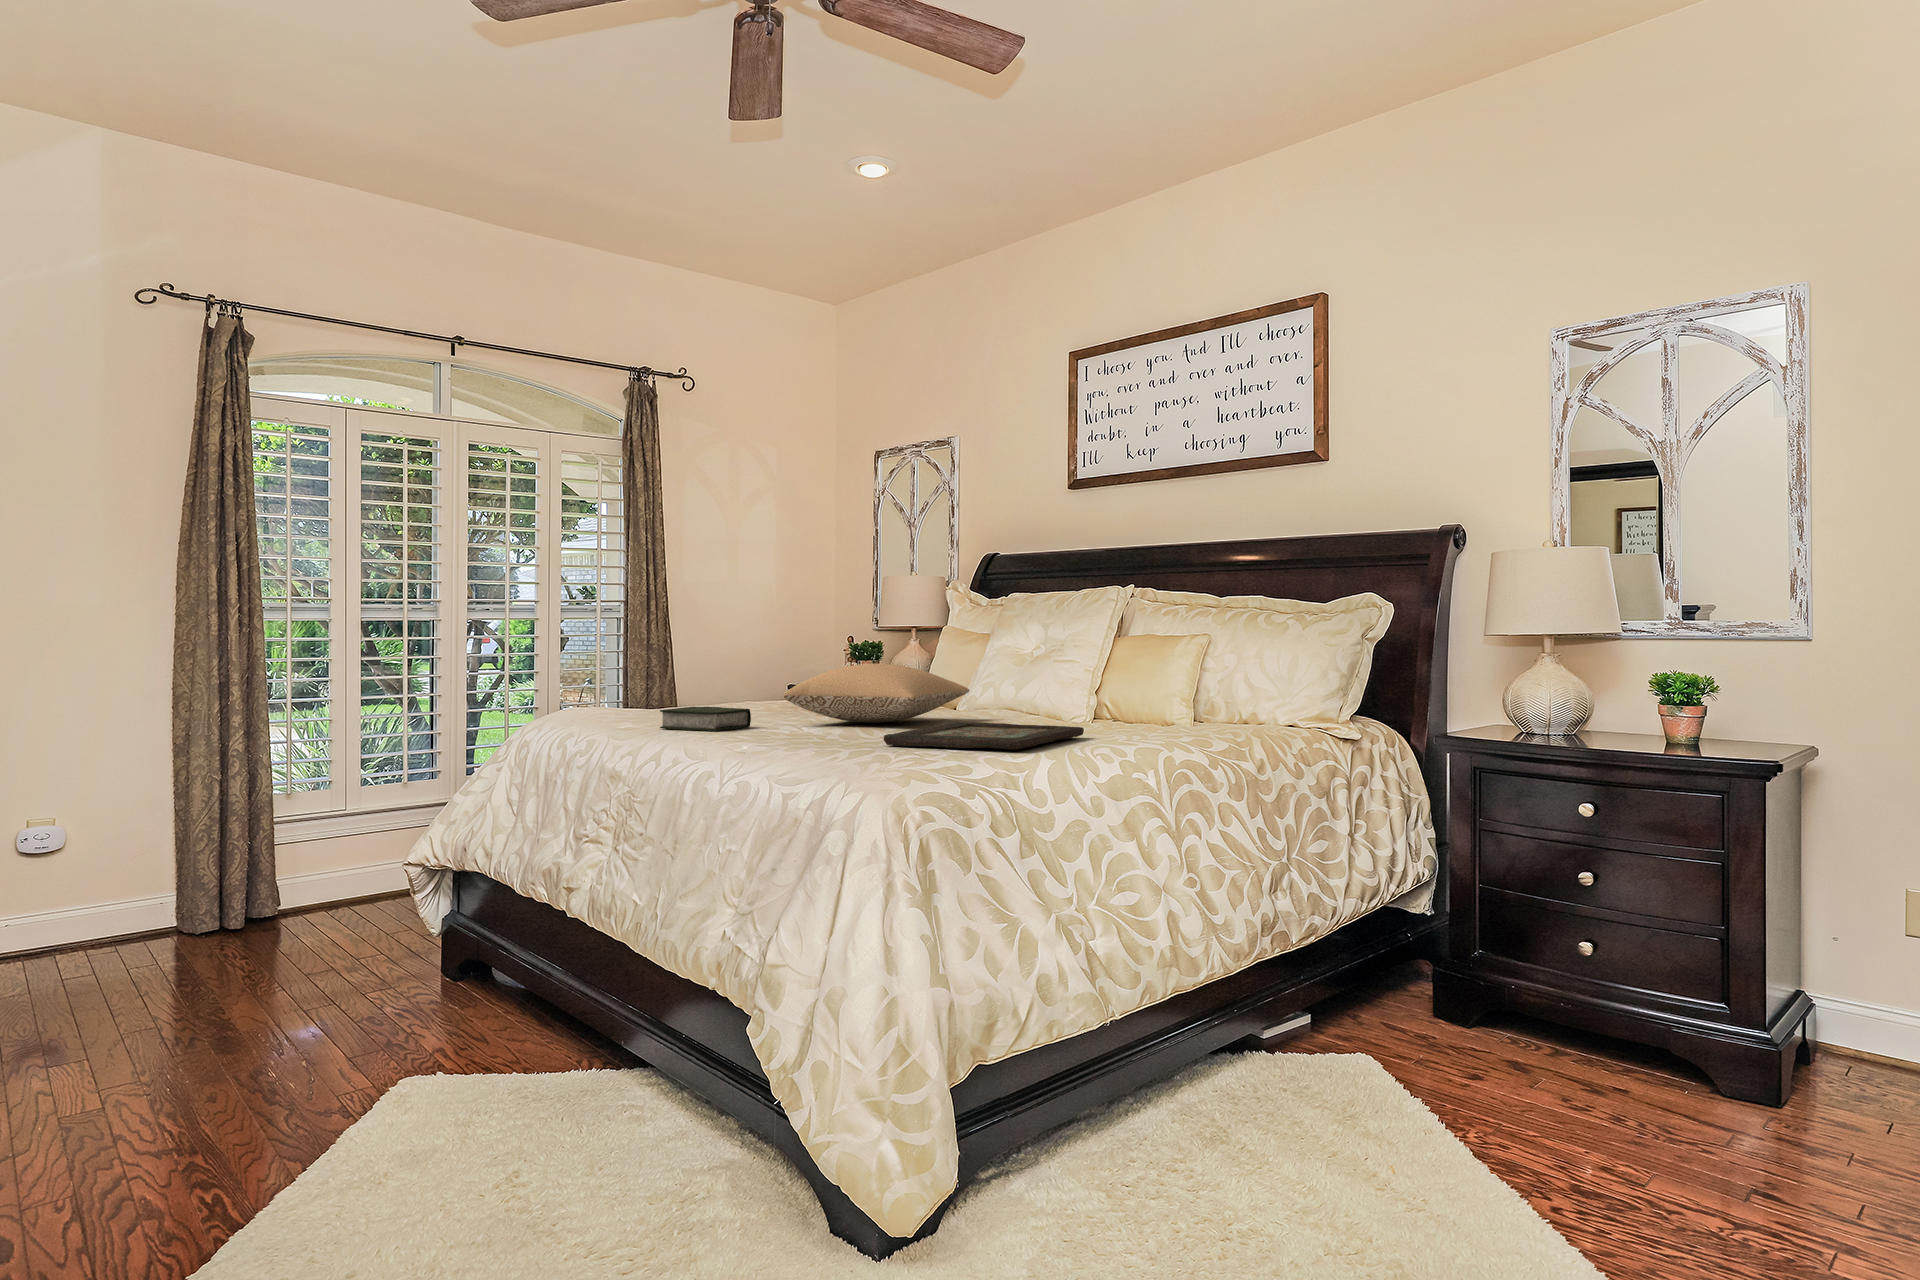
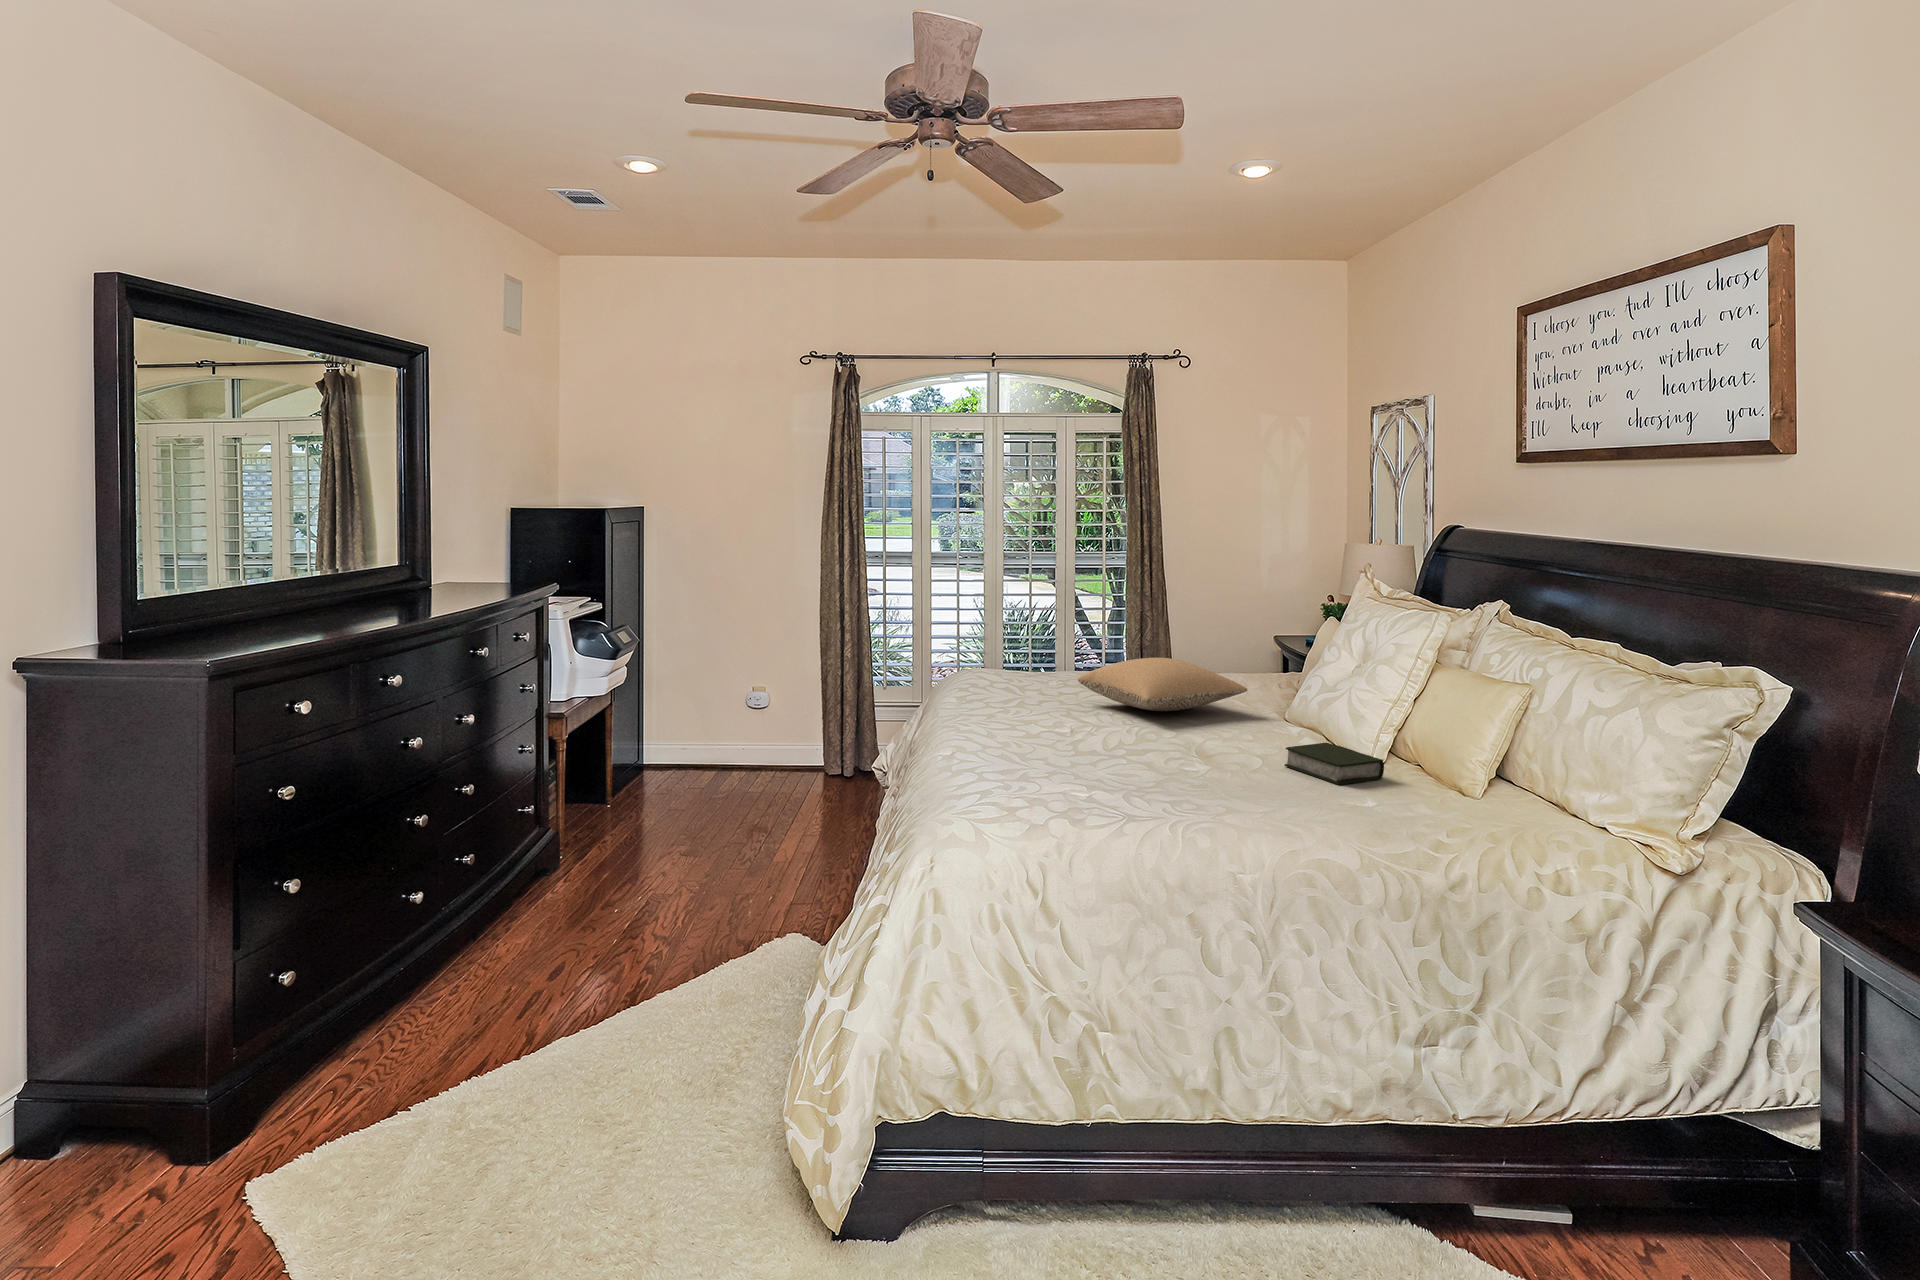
book: present [660,707,751,731] -> present [1285,743,1384,785]
decorative tray: present [884,722,1084,750] -> none [1055,728,1239,773]

